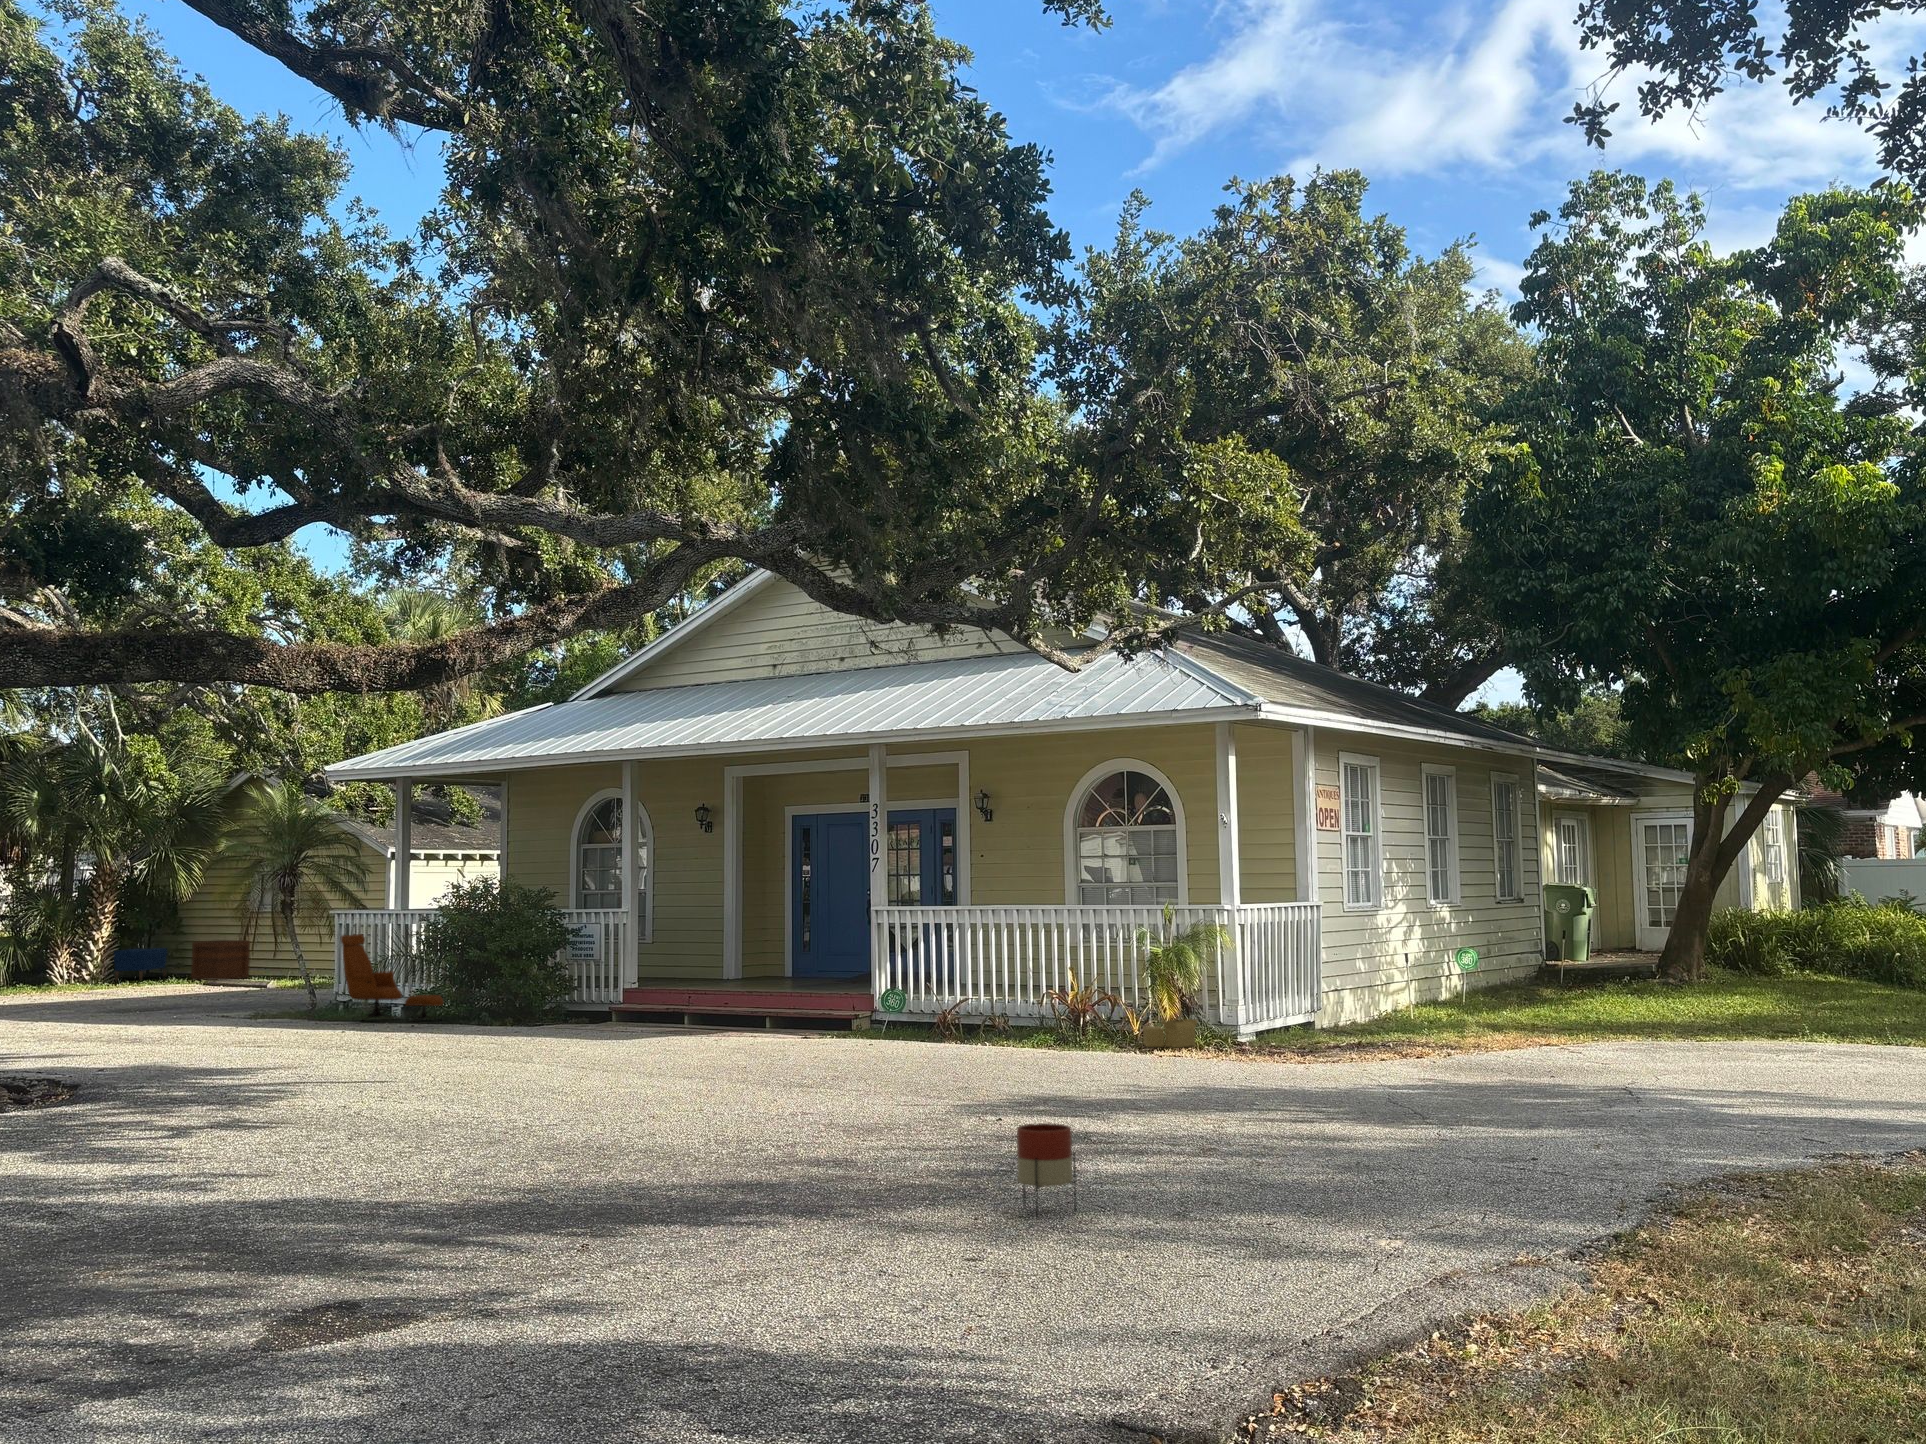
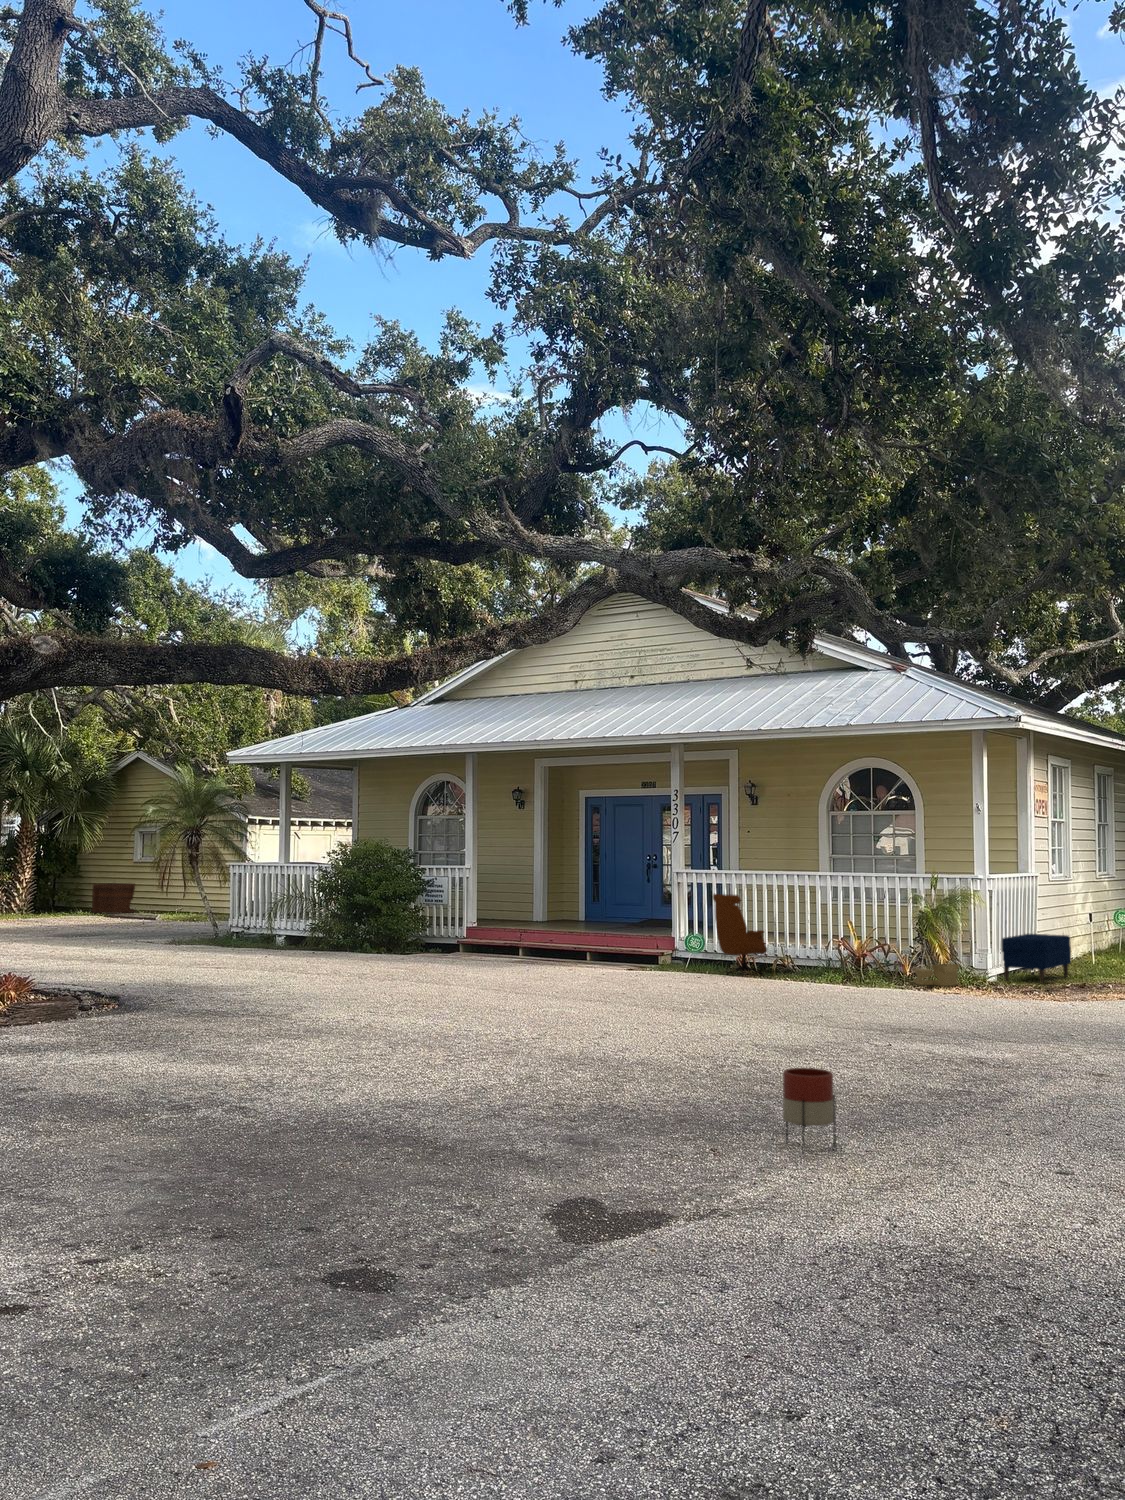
lounge chair: present [340,934,443,1021] -> present [713,894,788,975]
bench: present [114,948,167,981] -> present [1000,934,1071,984]
planter: present [1017,1123,1076,1217] -> present [783,1068,836,1153]

